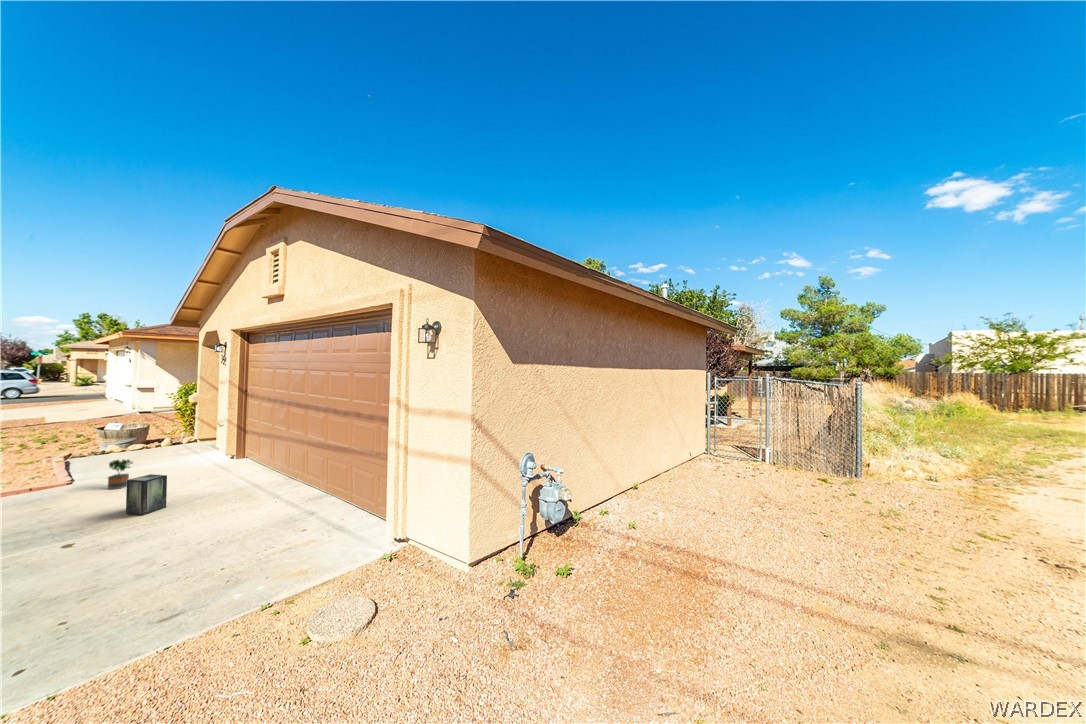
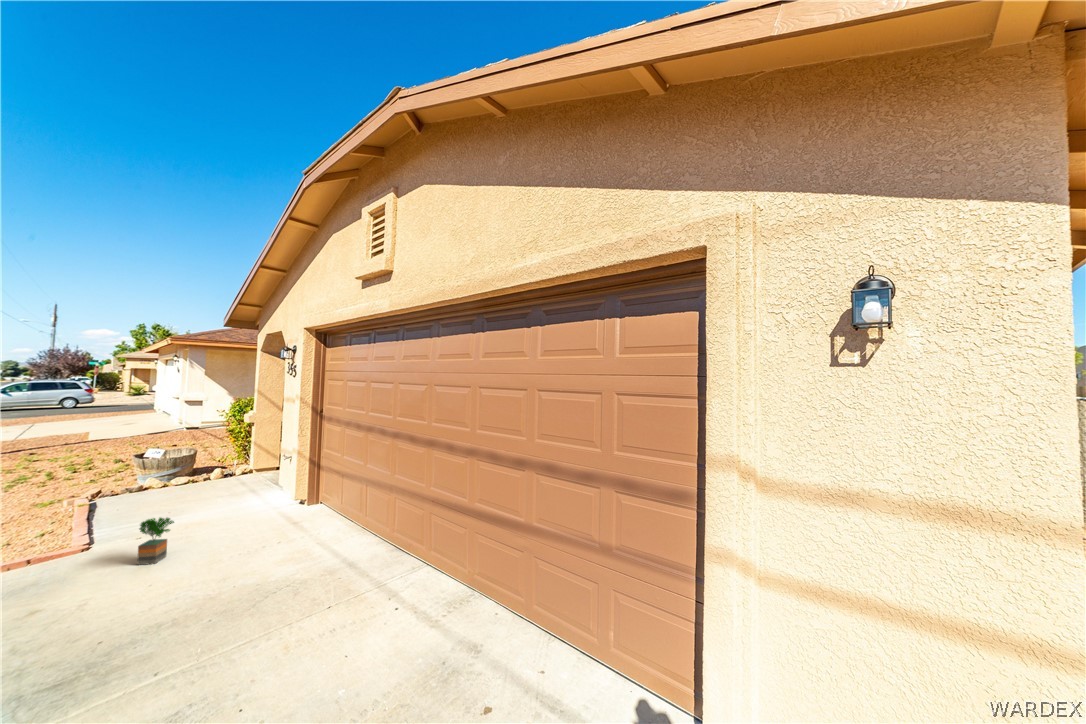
storage box: present [126,474,167,515] -> none [156,559,223,640]

